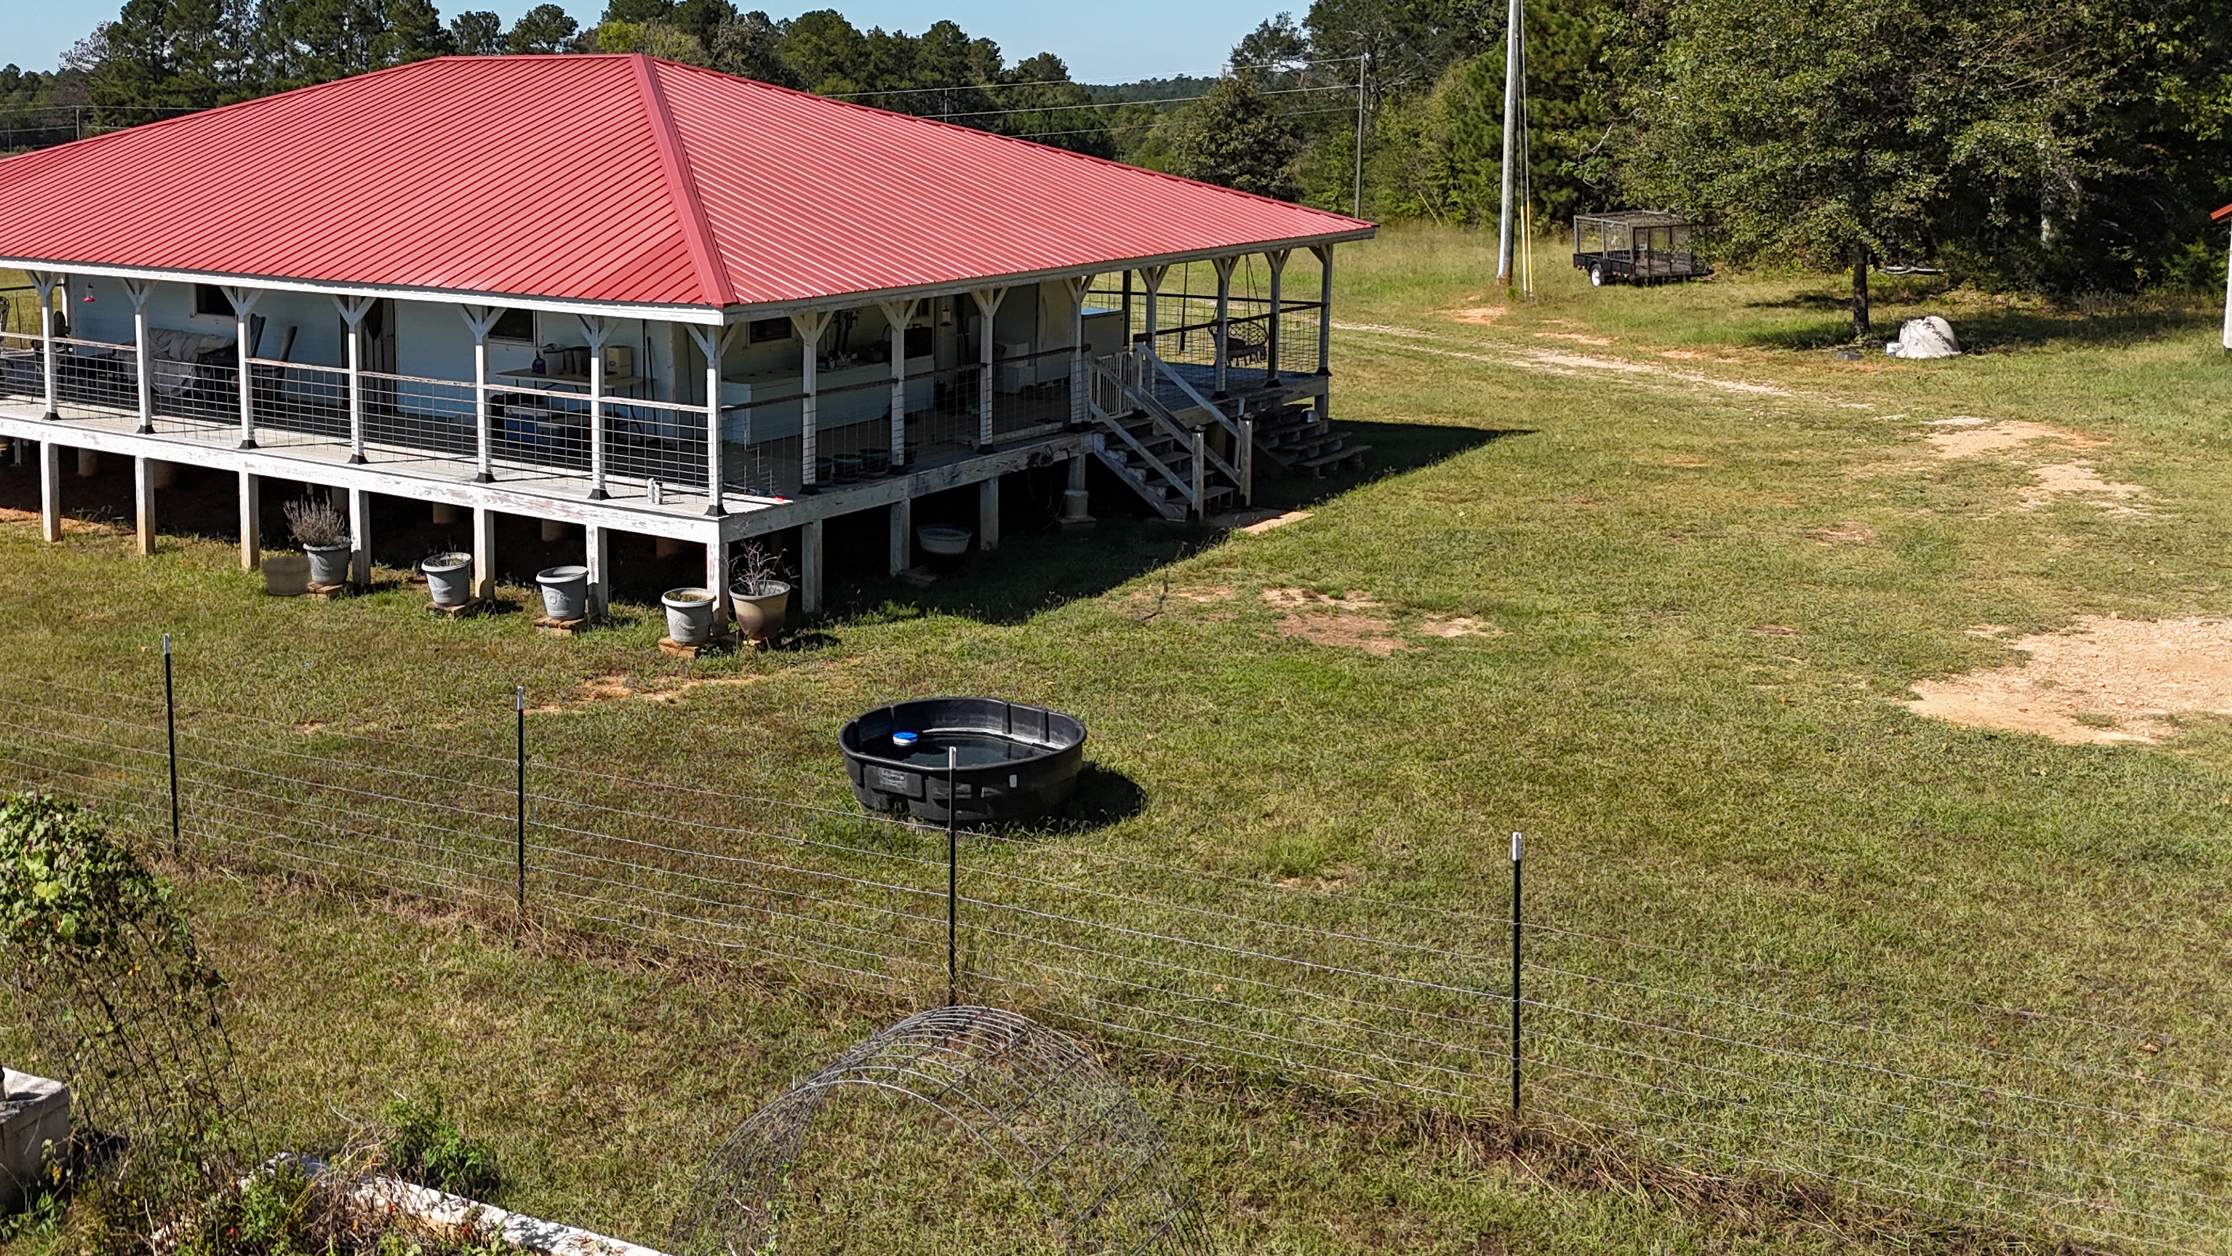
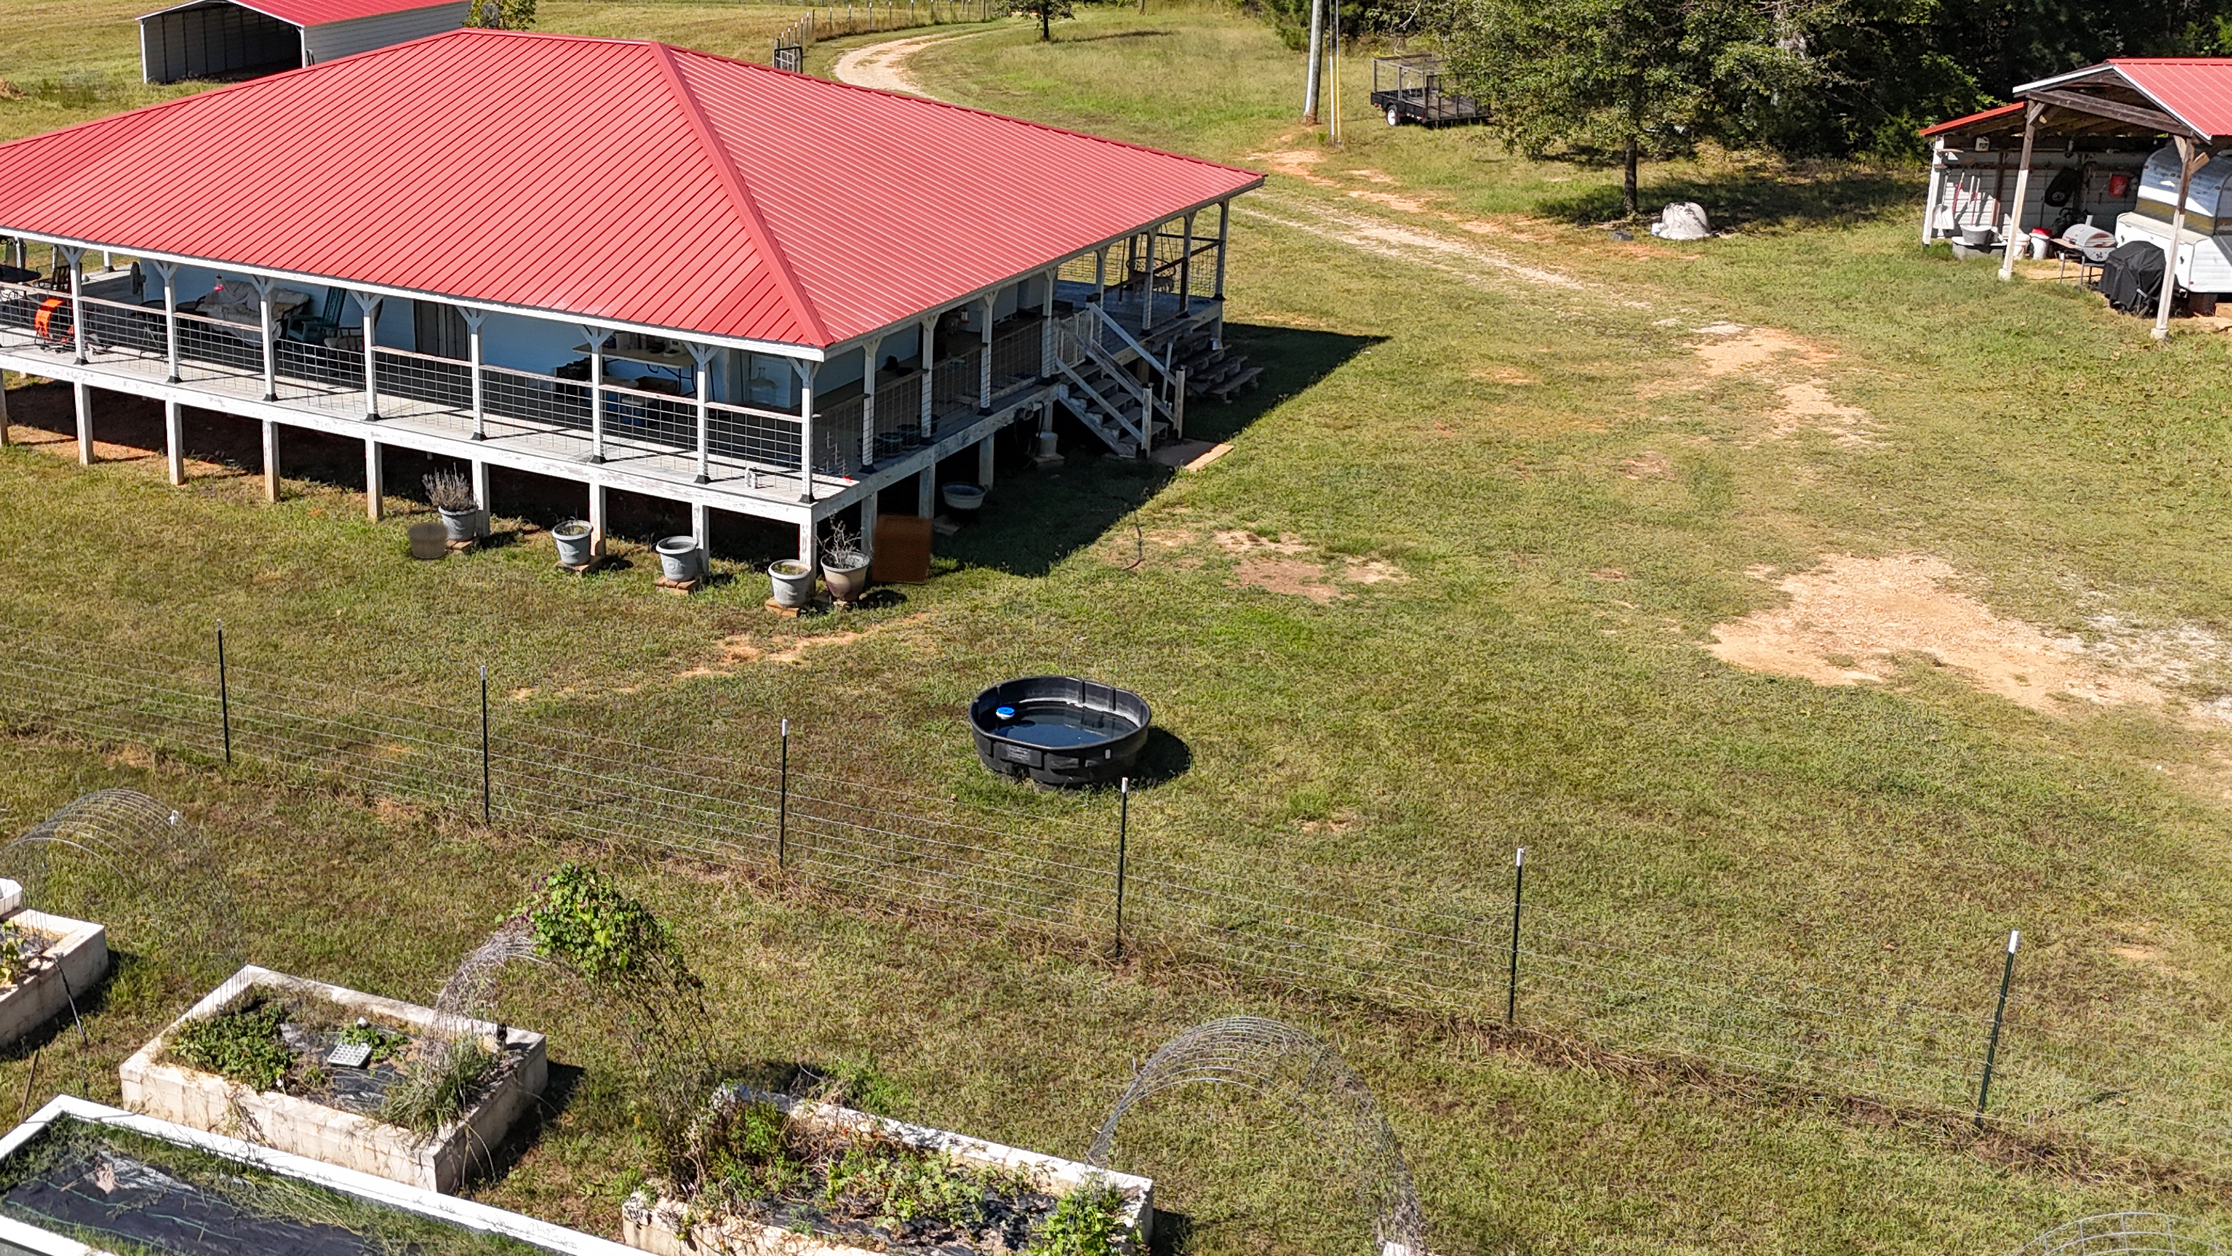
wooden crate: none [802,545,883,627] -> present [872,515,932,585]

